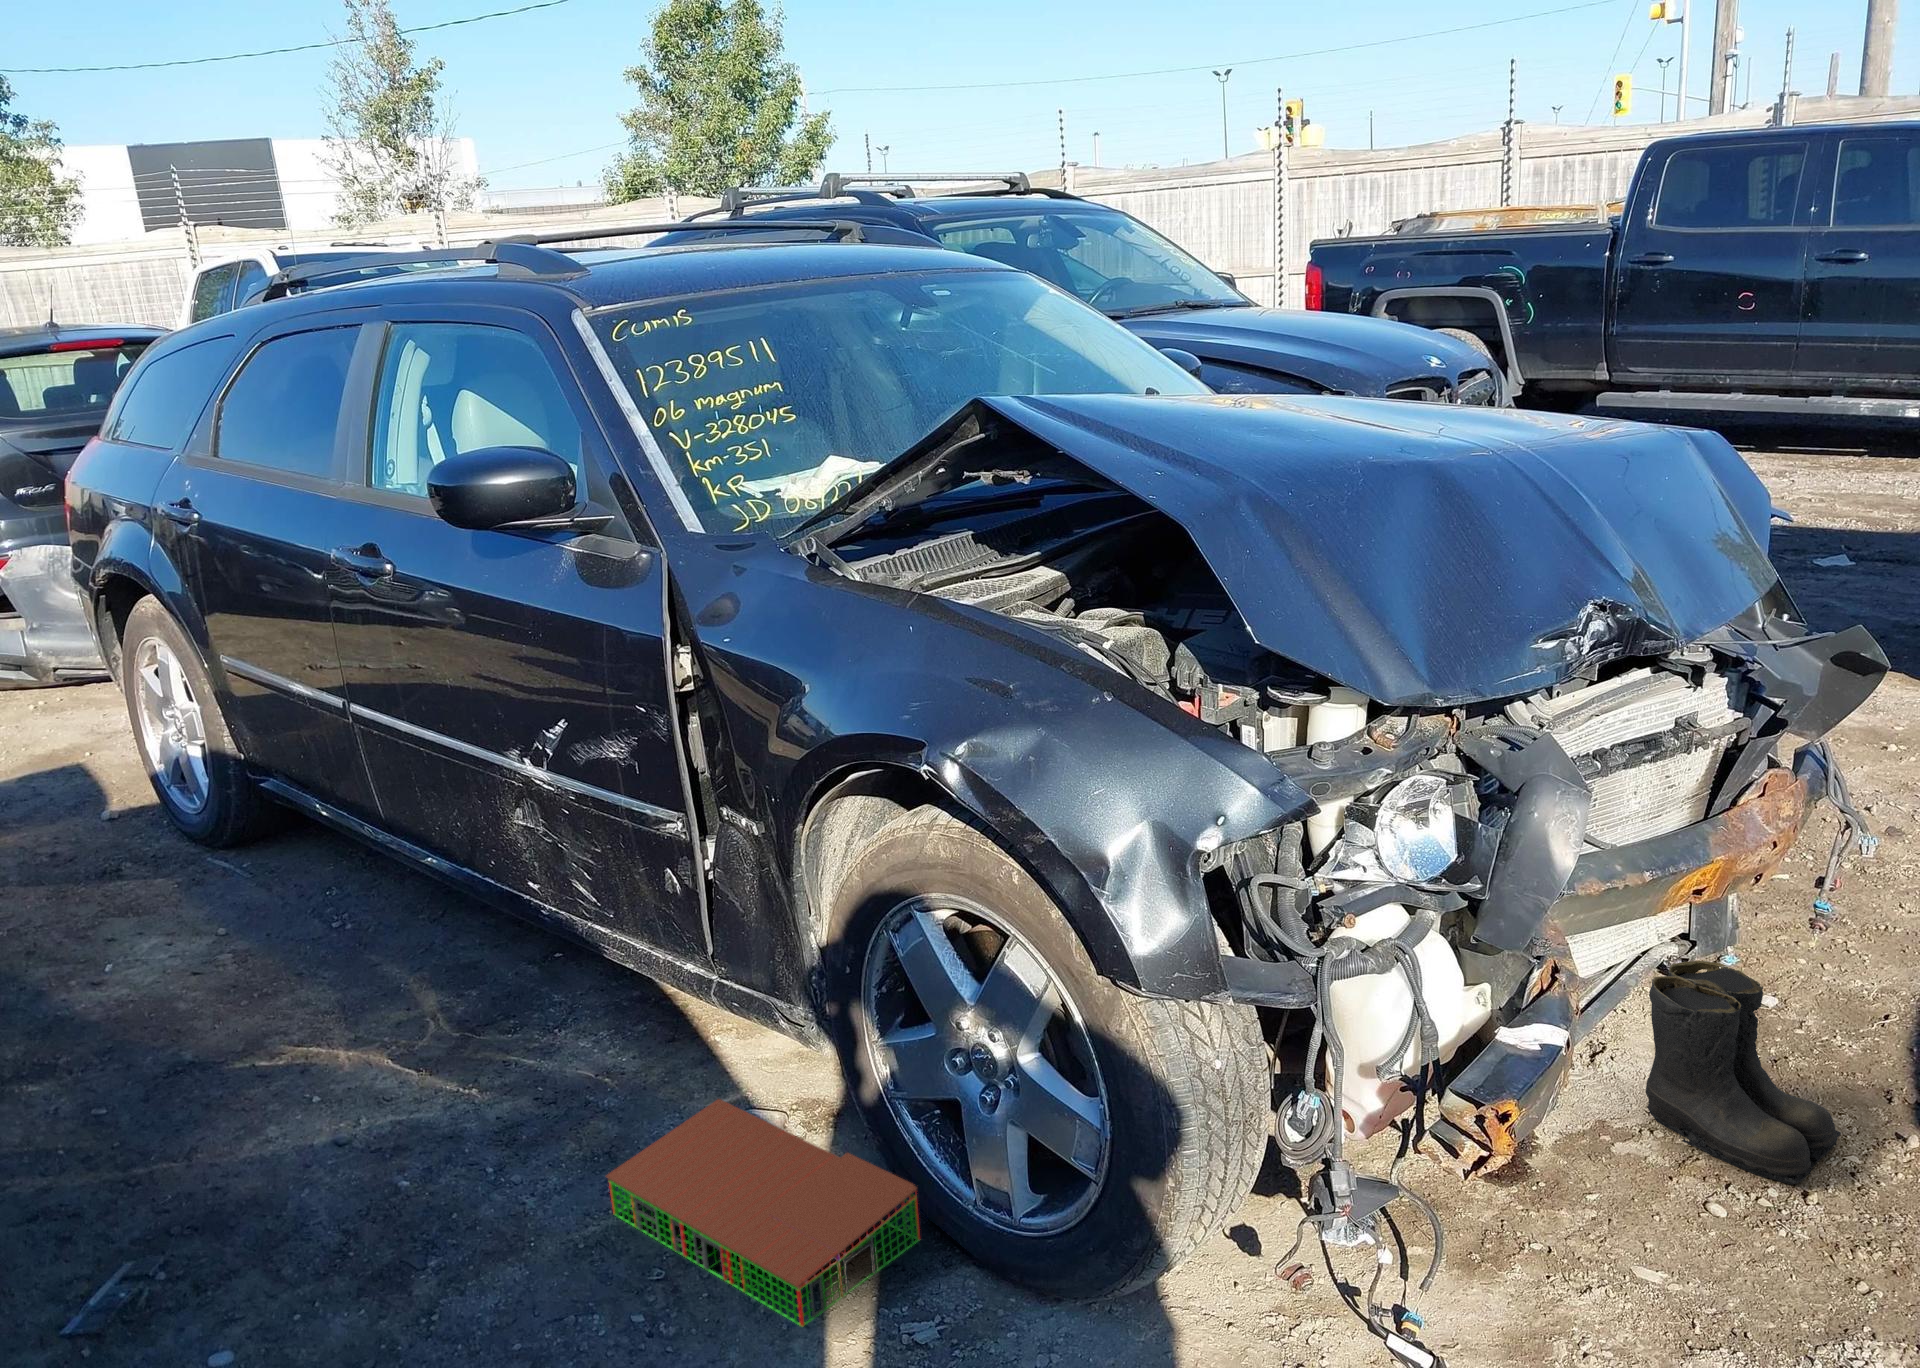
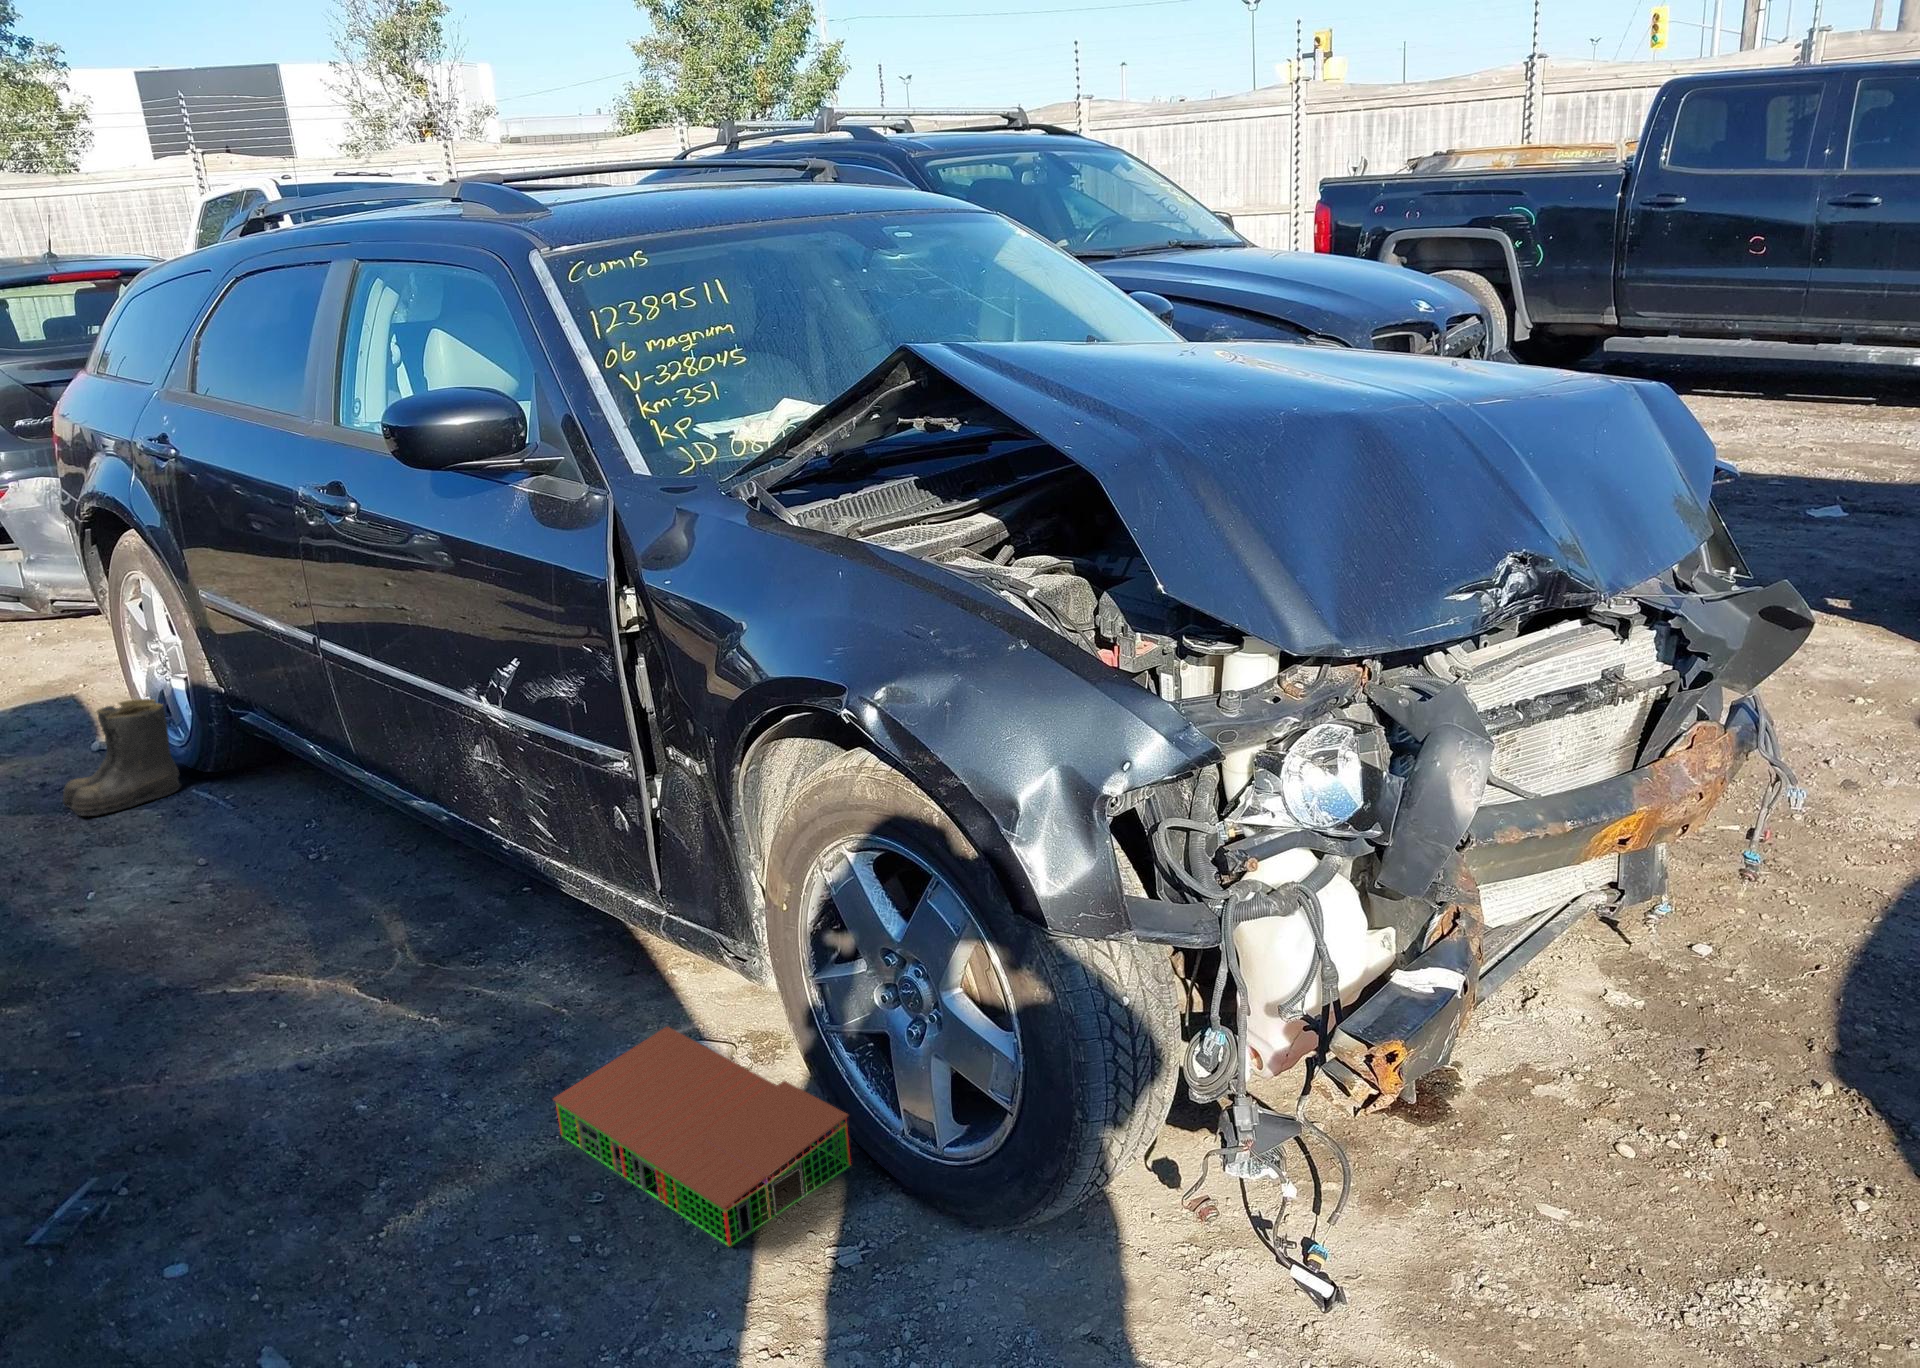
boots: present [1646,961,1841,1184] -> present [63,699,181,816]

